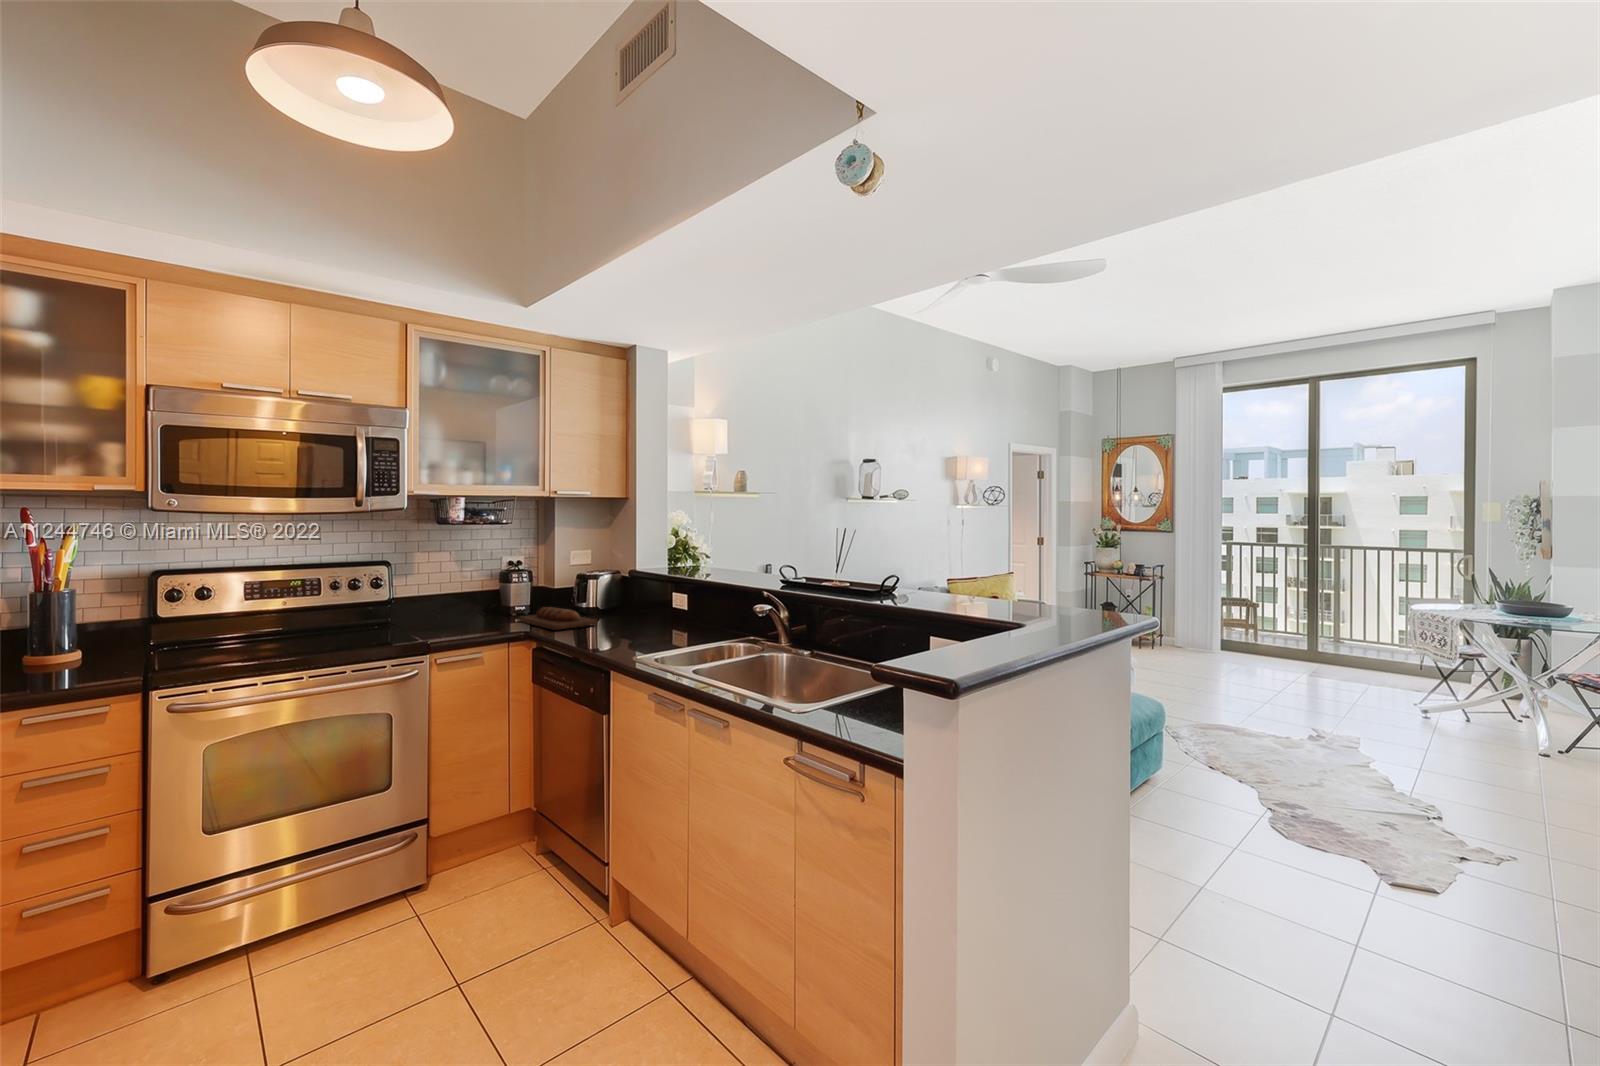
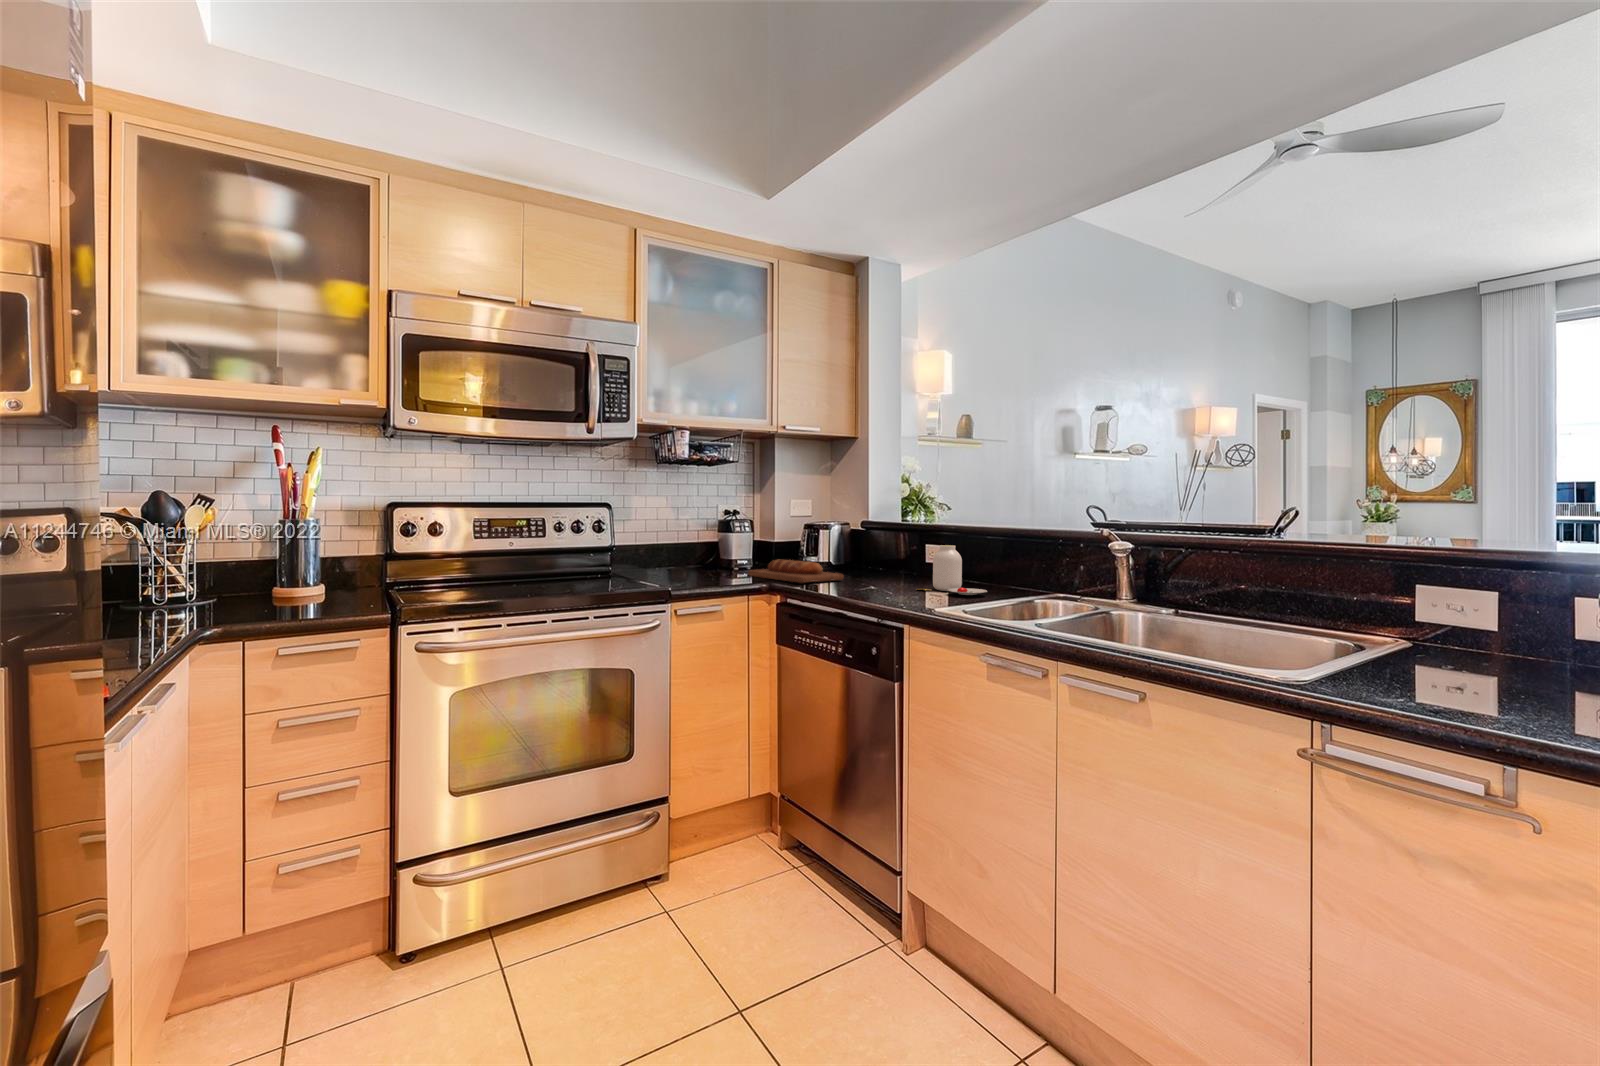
jar: none [649,597,700,640] -> present [916,545,987,595]

